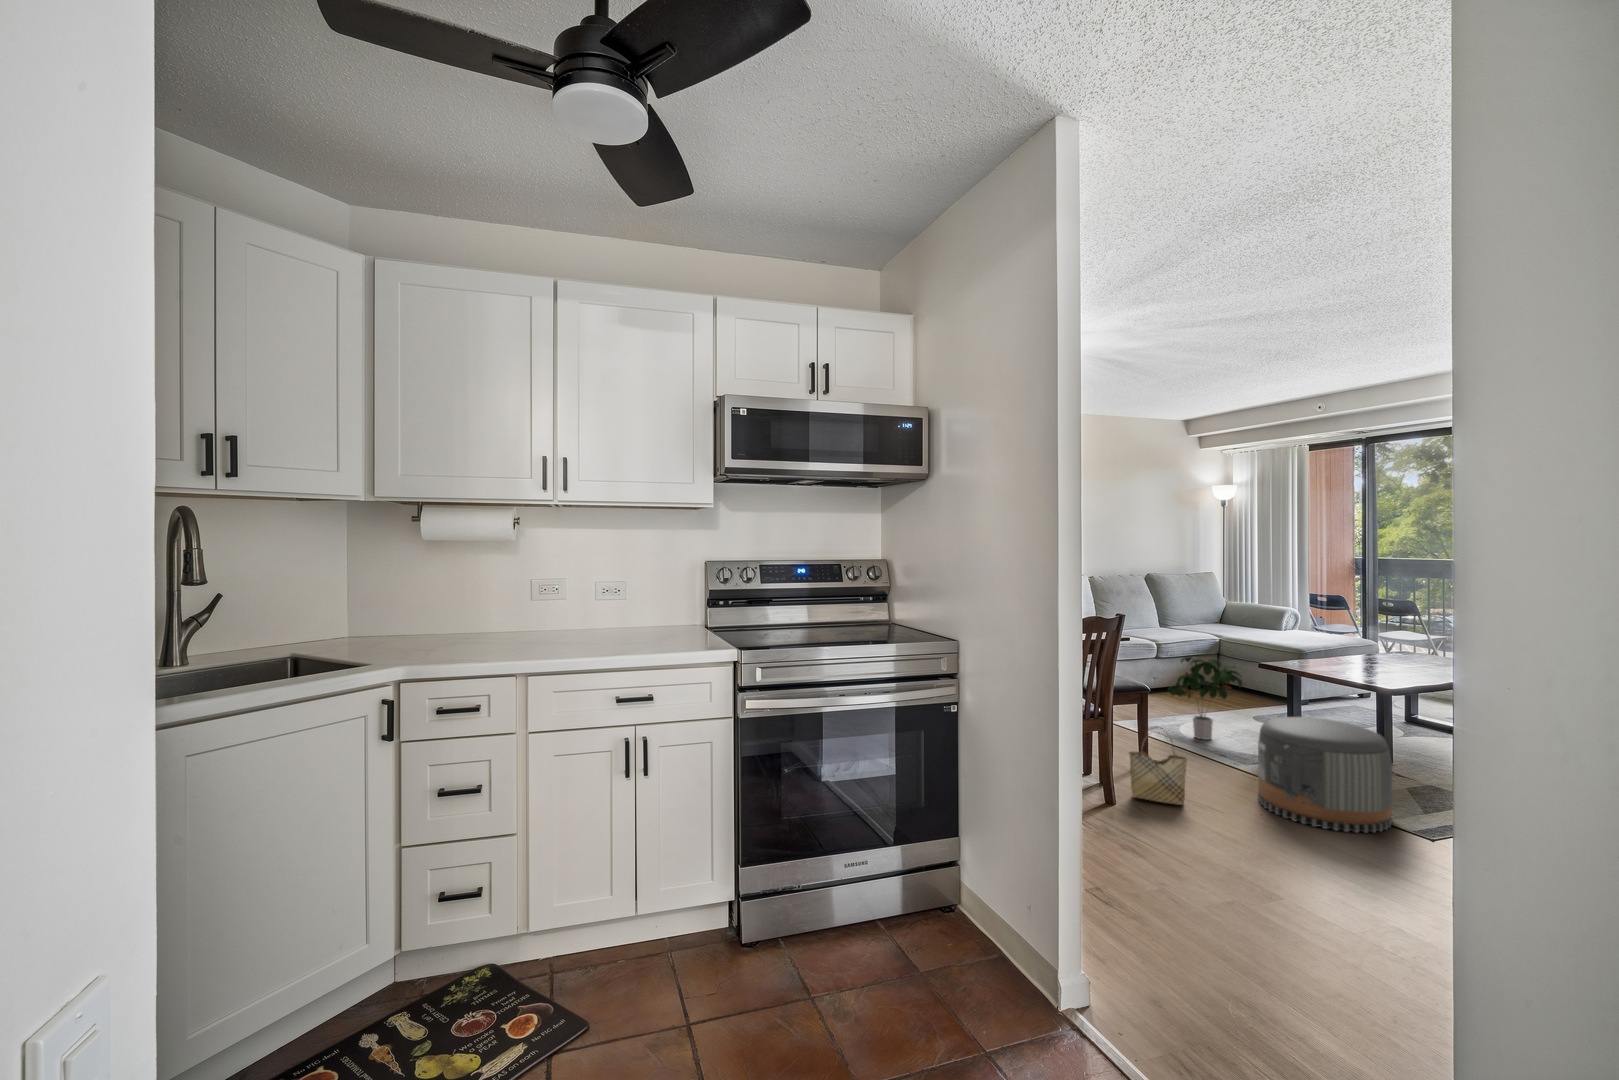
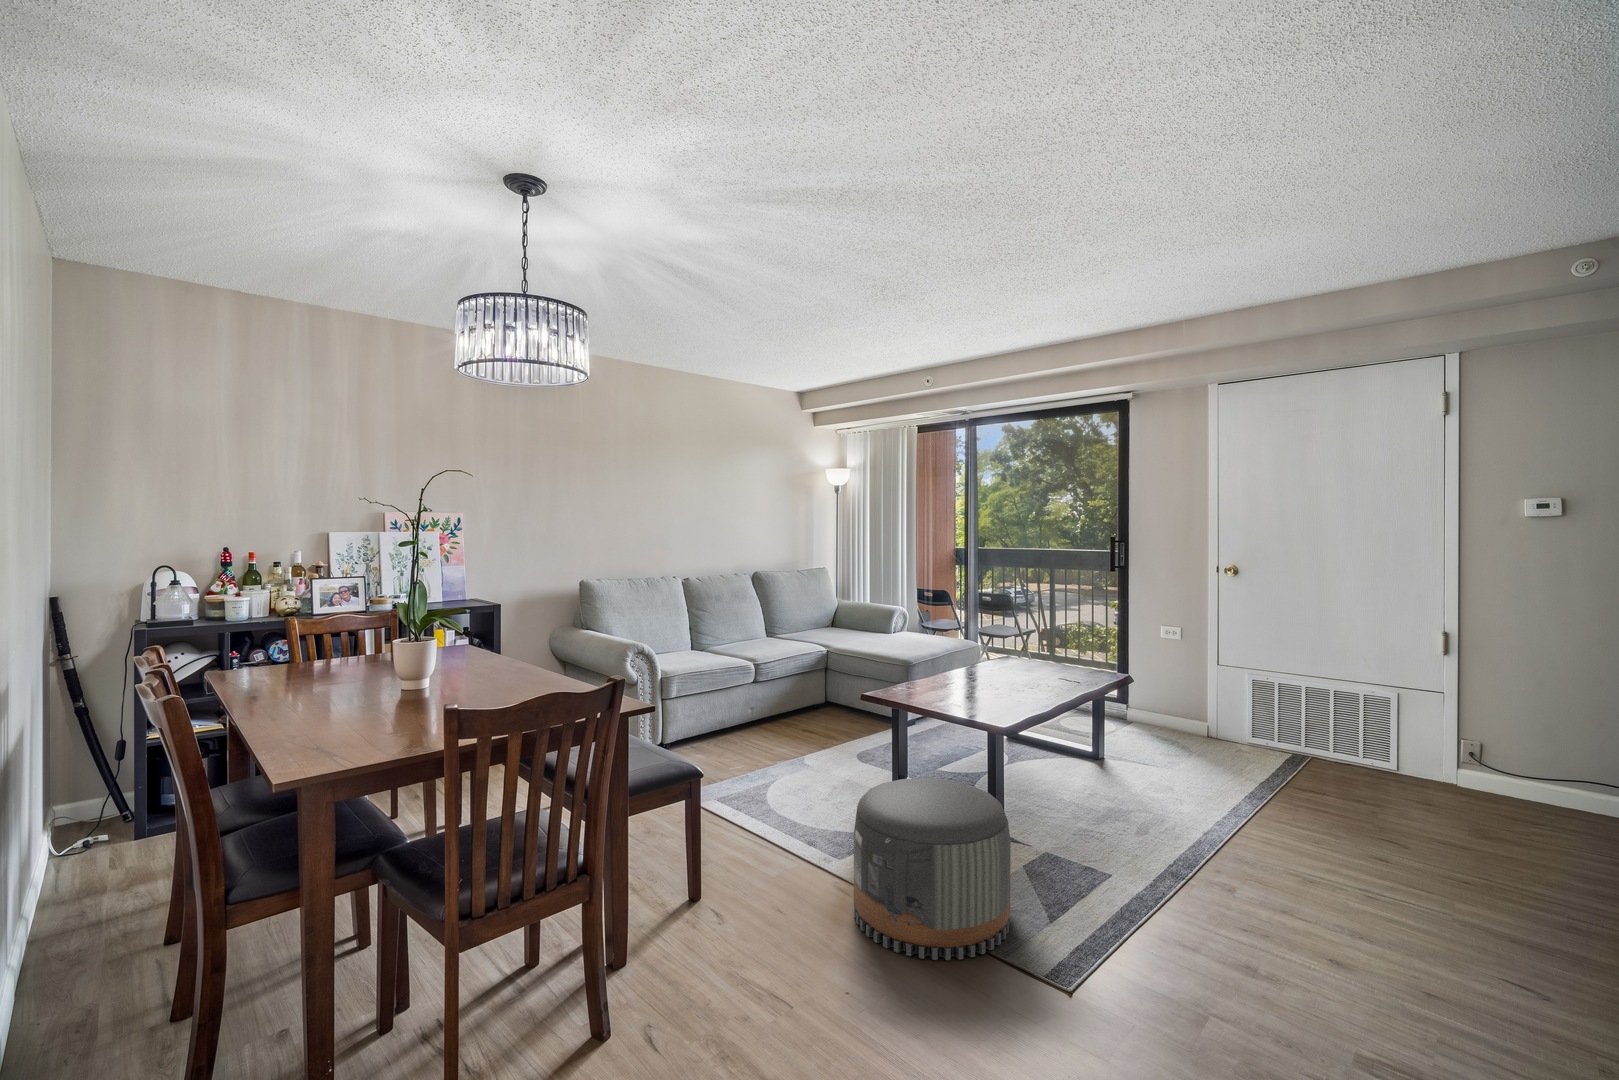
potted plant: present [1168,657,1242,740] -> none [758,687,843,800]
woven basket: present [1129,727,1187,805] -> none [670,828,757,958]

